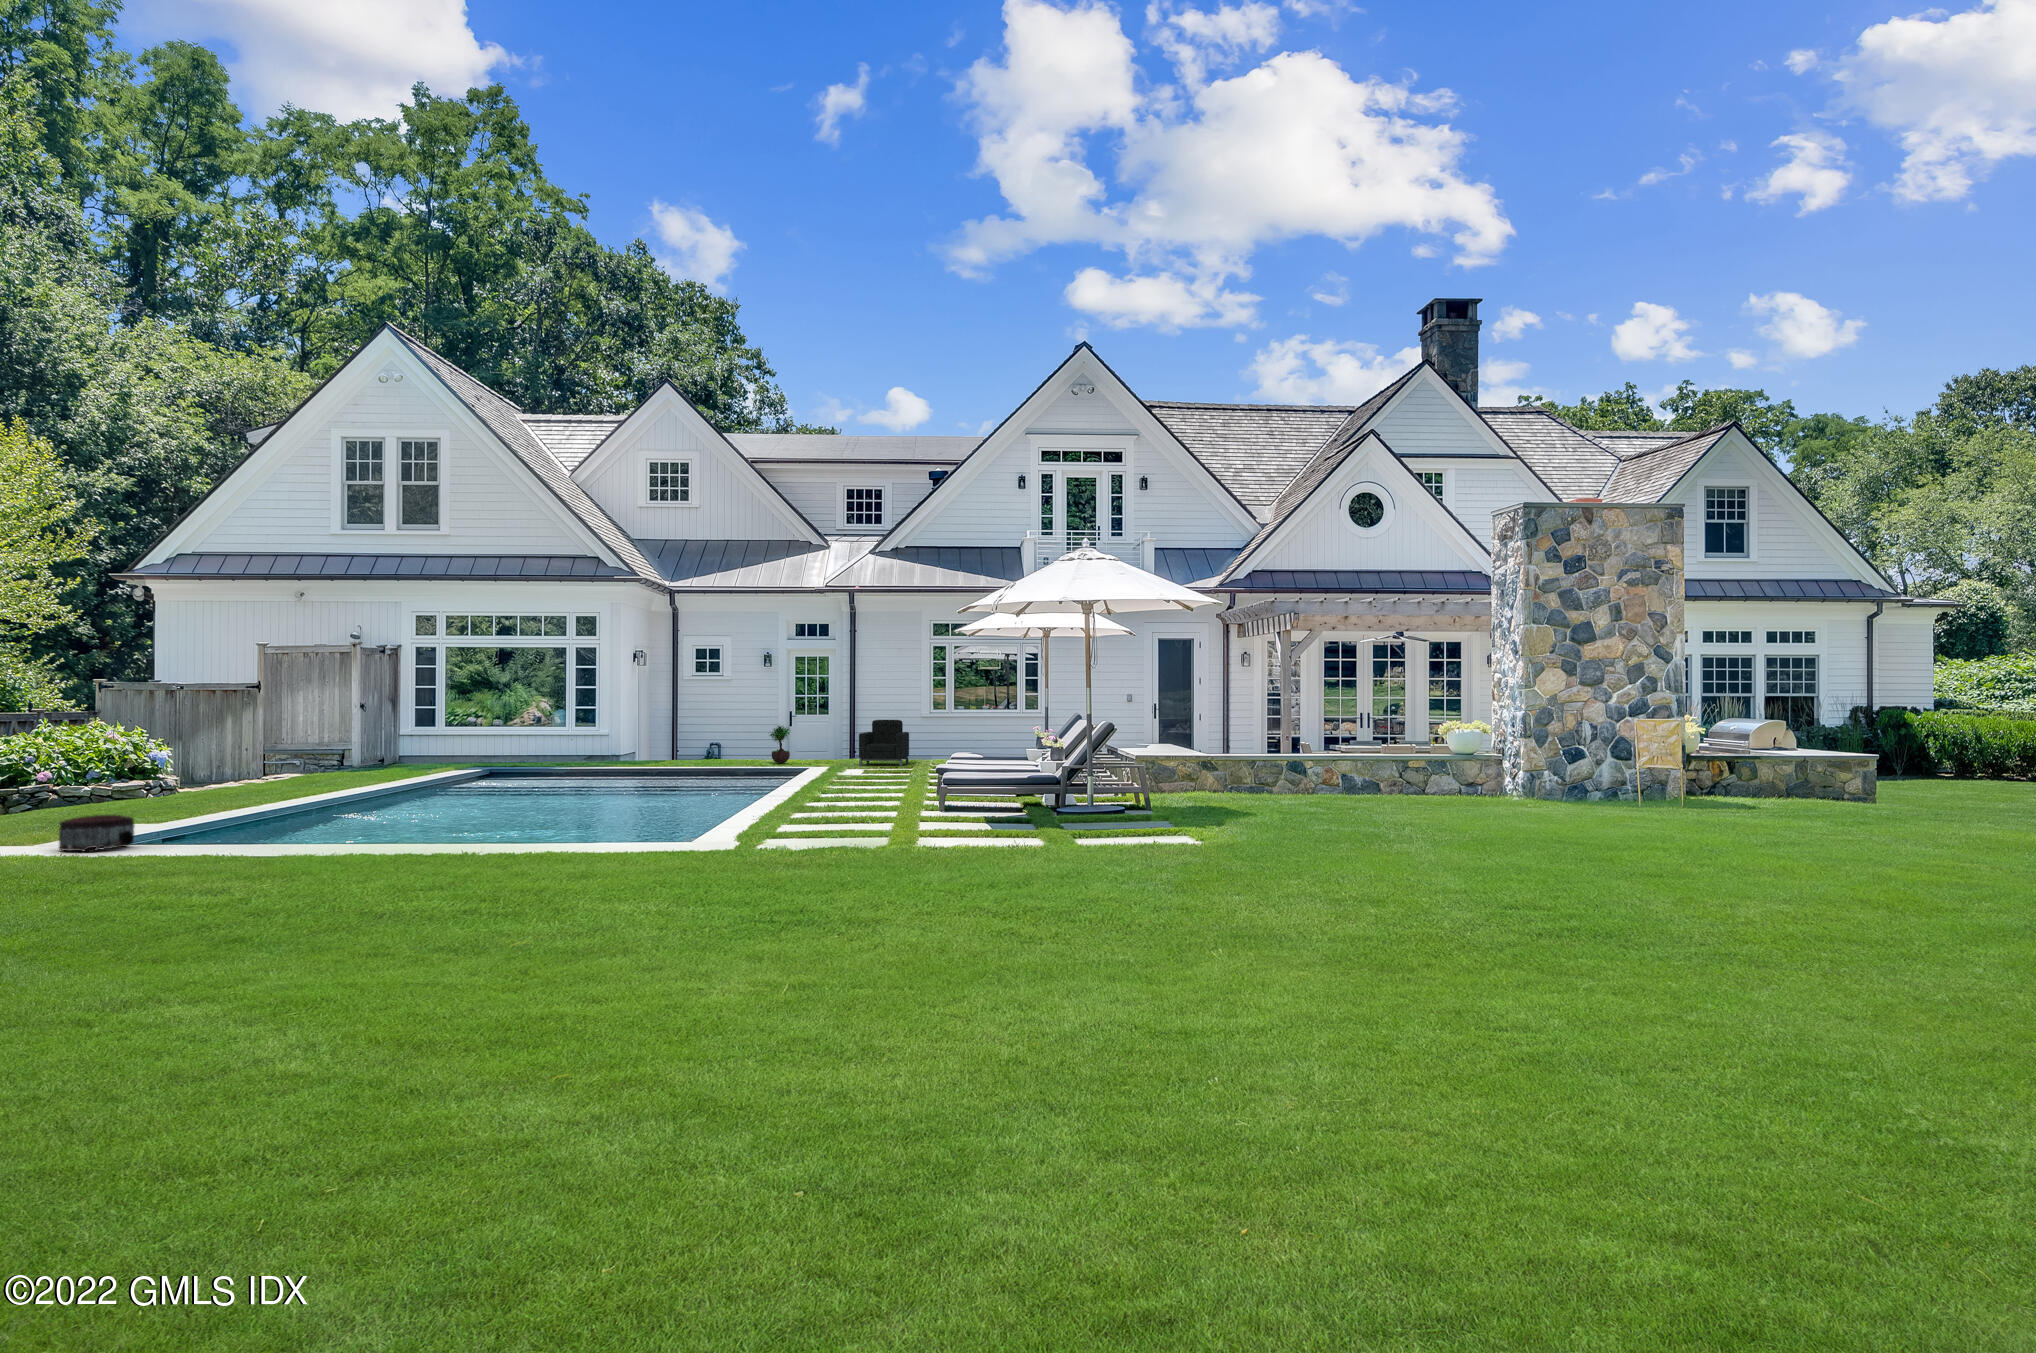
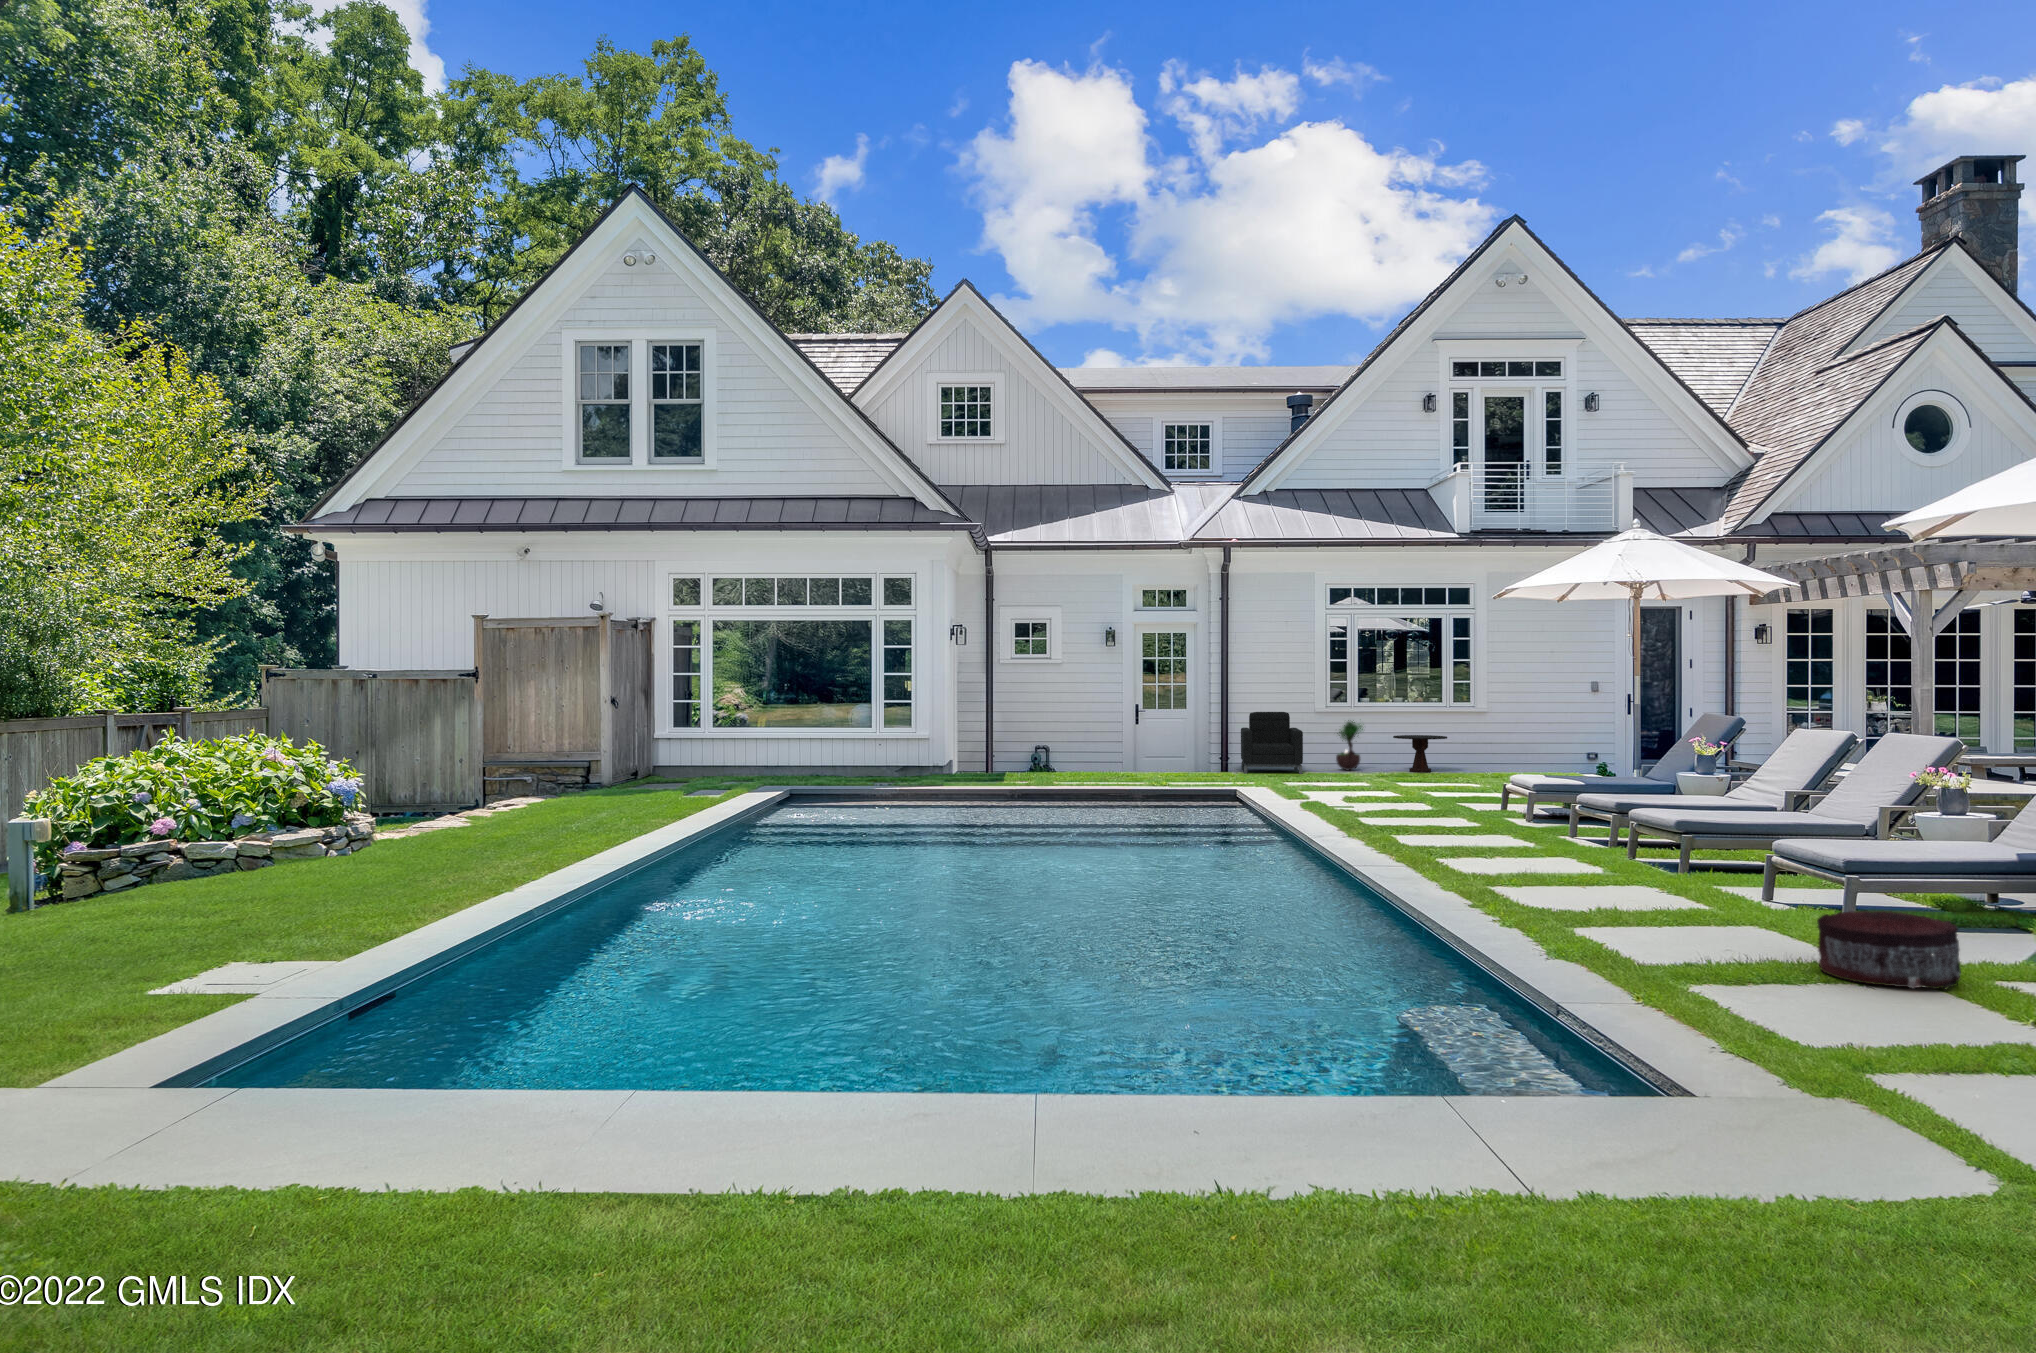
potted tree: present [770,726,790,764] -> present [1336,720,1363,771]
side table: none [977,738,1016,766] -> present [1393,735,1447,773]
pouf: present [59,815,134,851] -> present [1817,911,1961,989]

